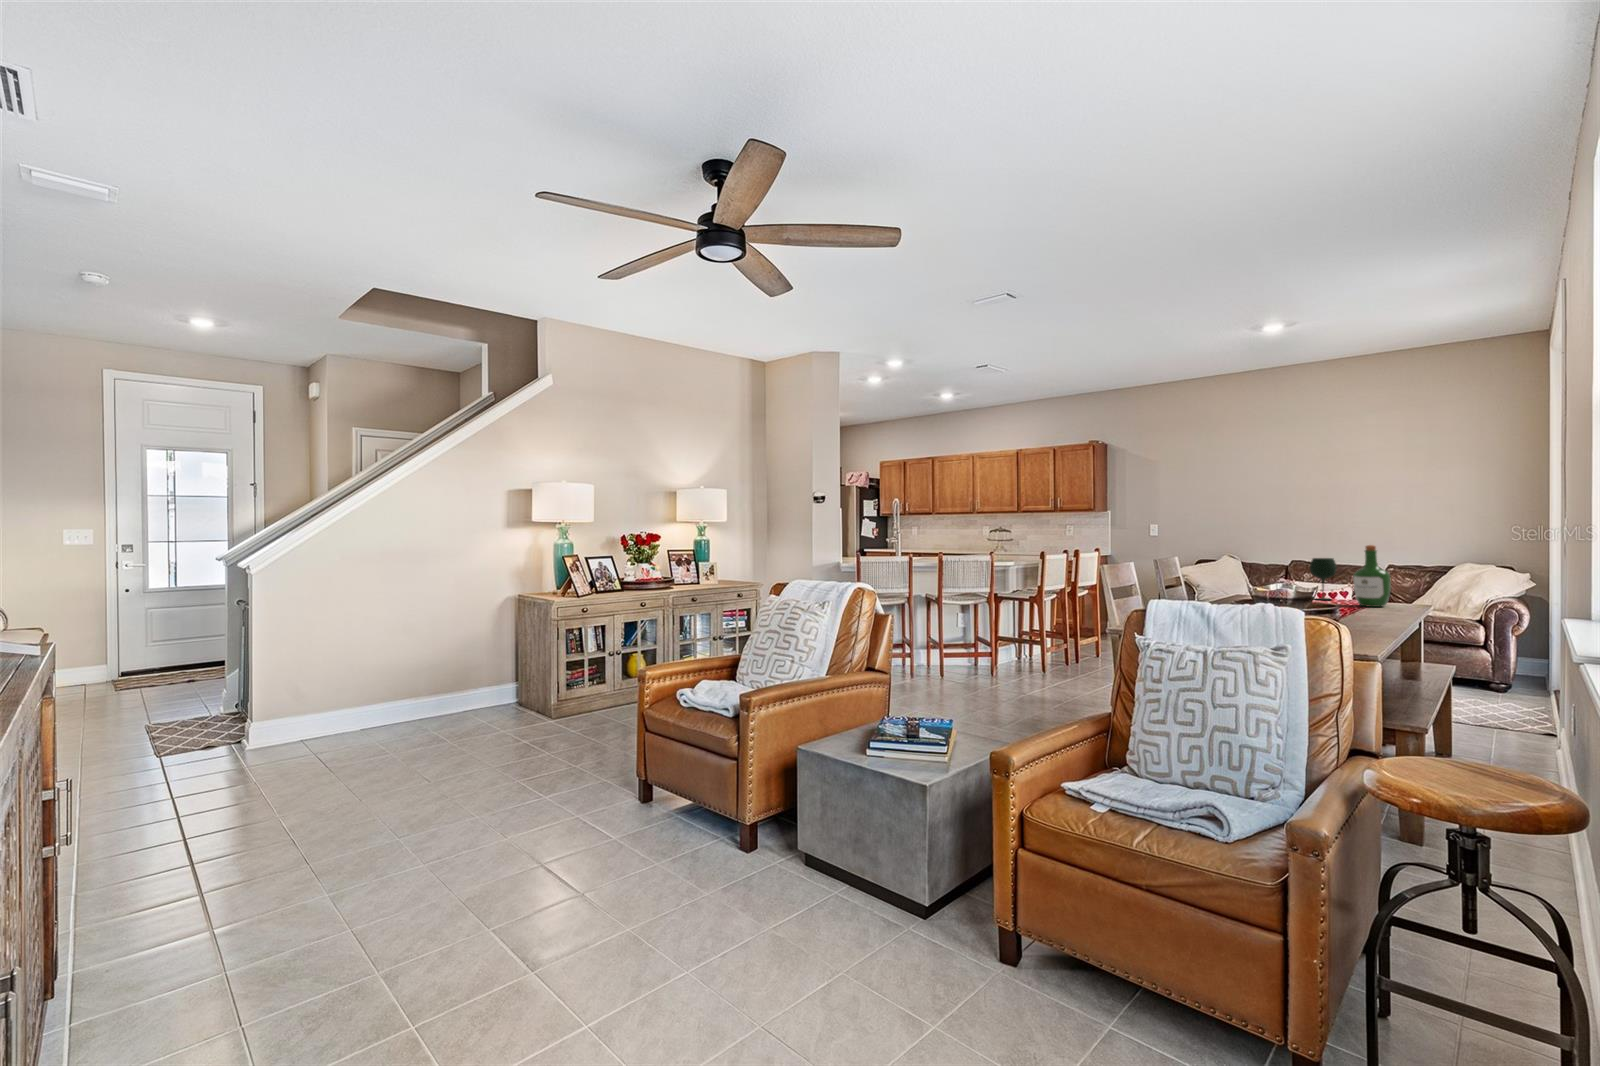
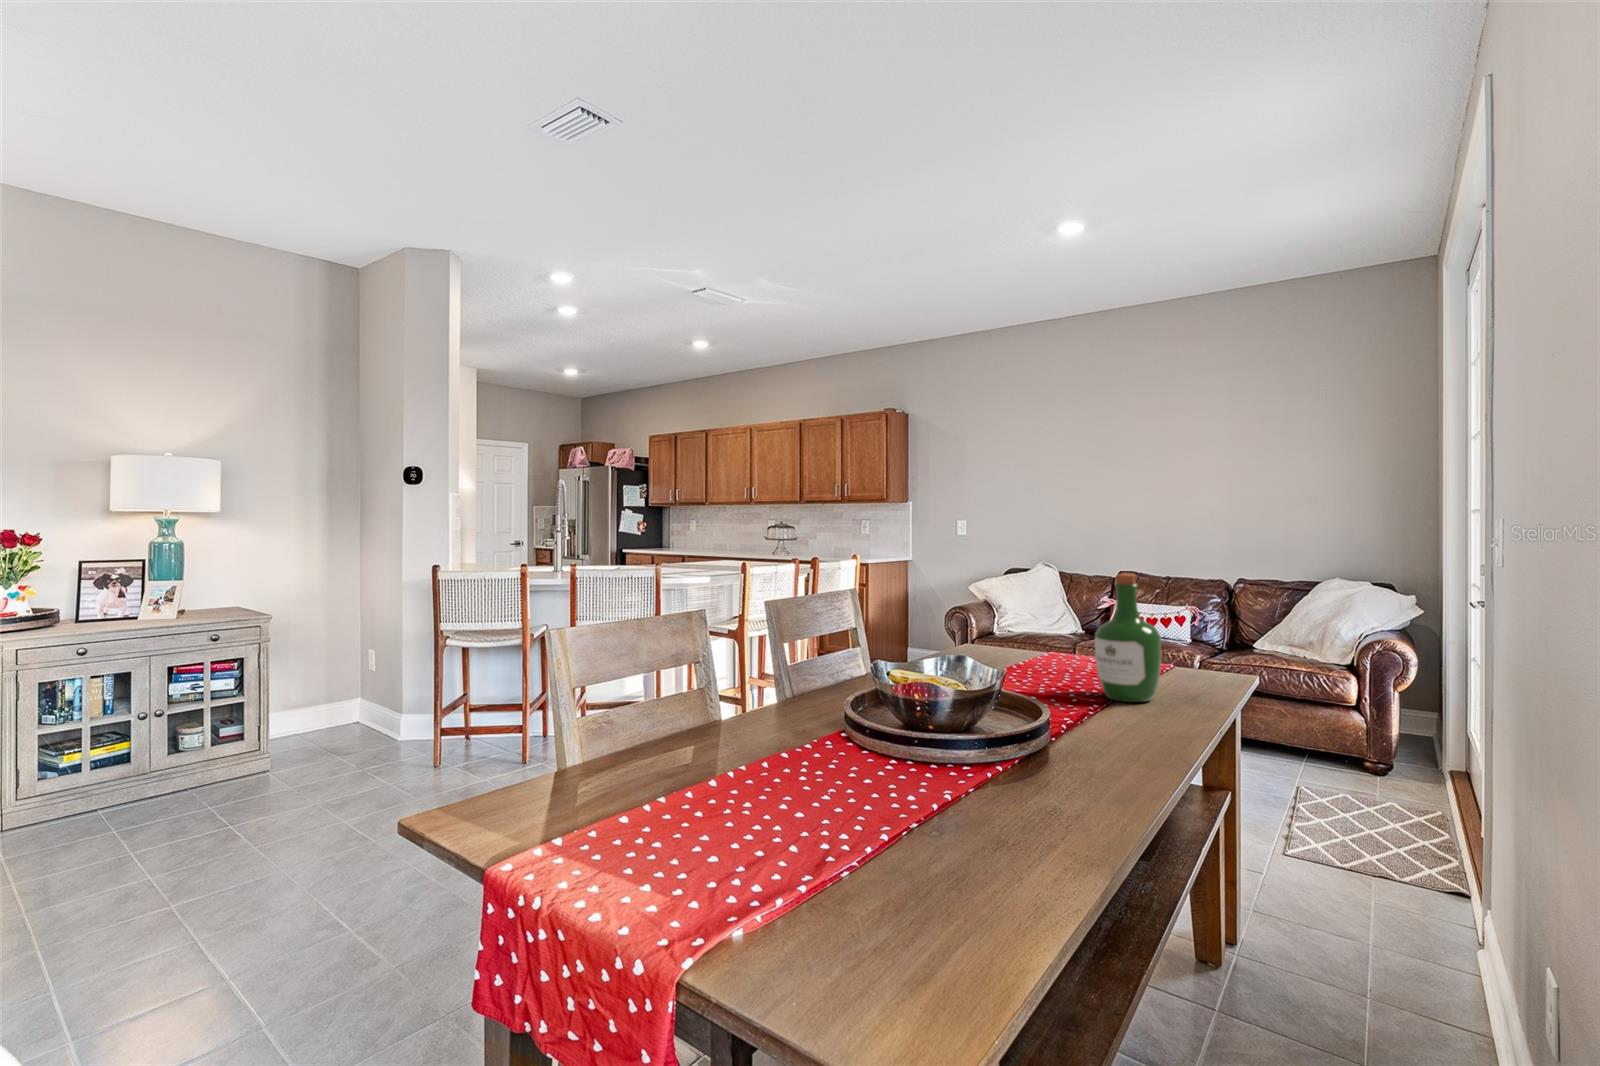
wine glass: present [1310,558,1337,600] -> none [1041,591,1086,673]

